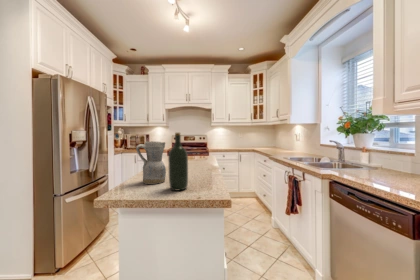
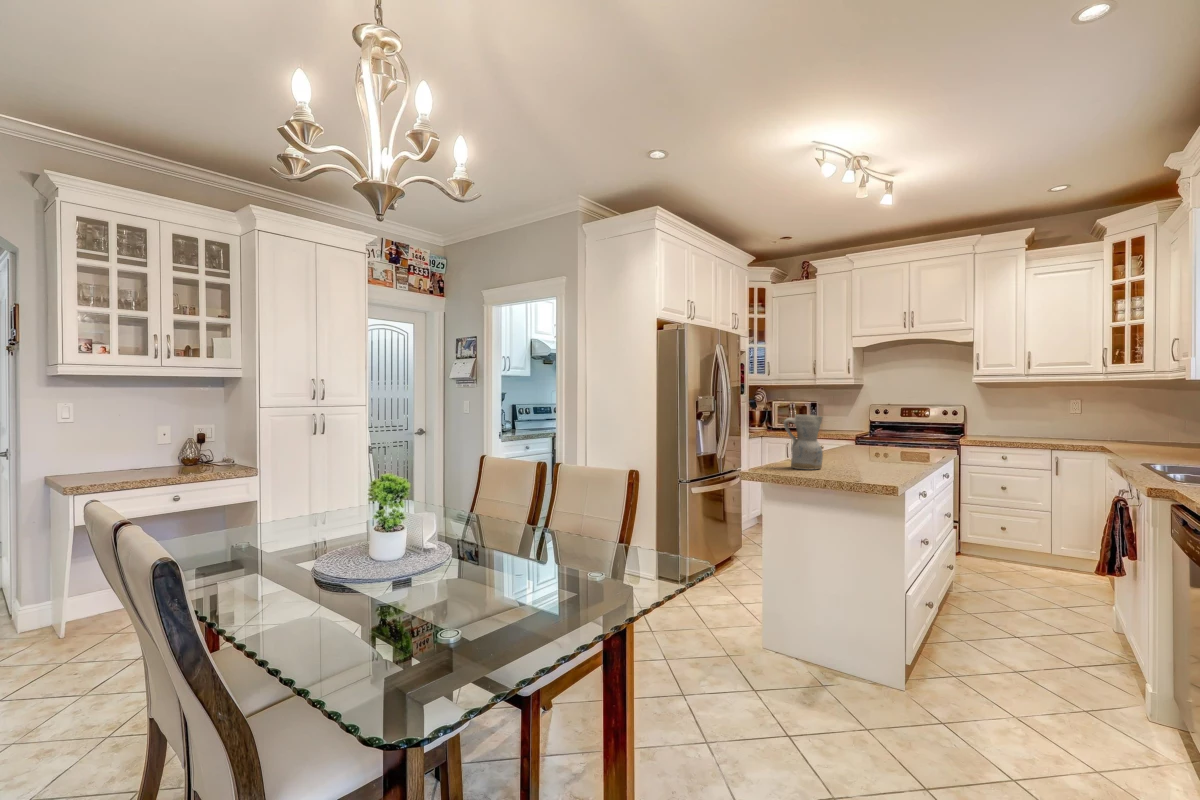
wine bottle: present [168,133,188,190] -> none [822,404,848,476]

